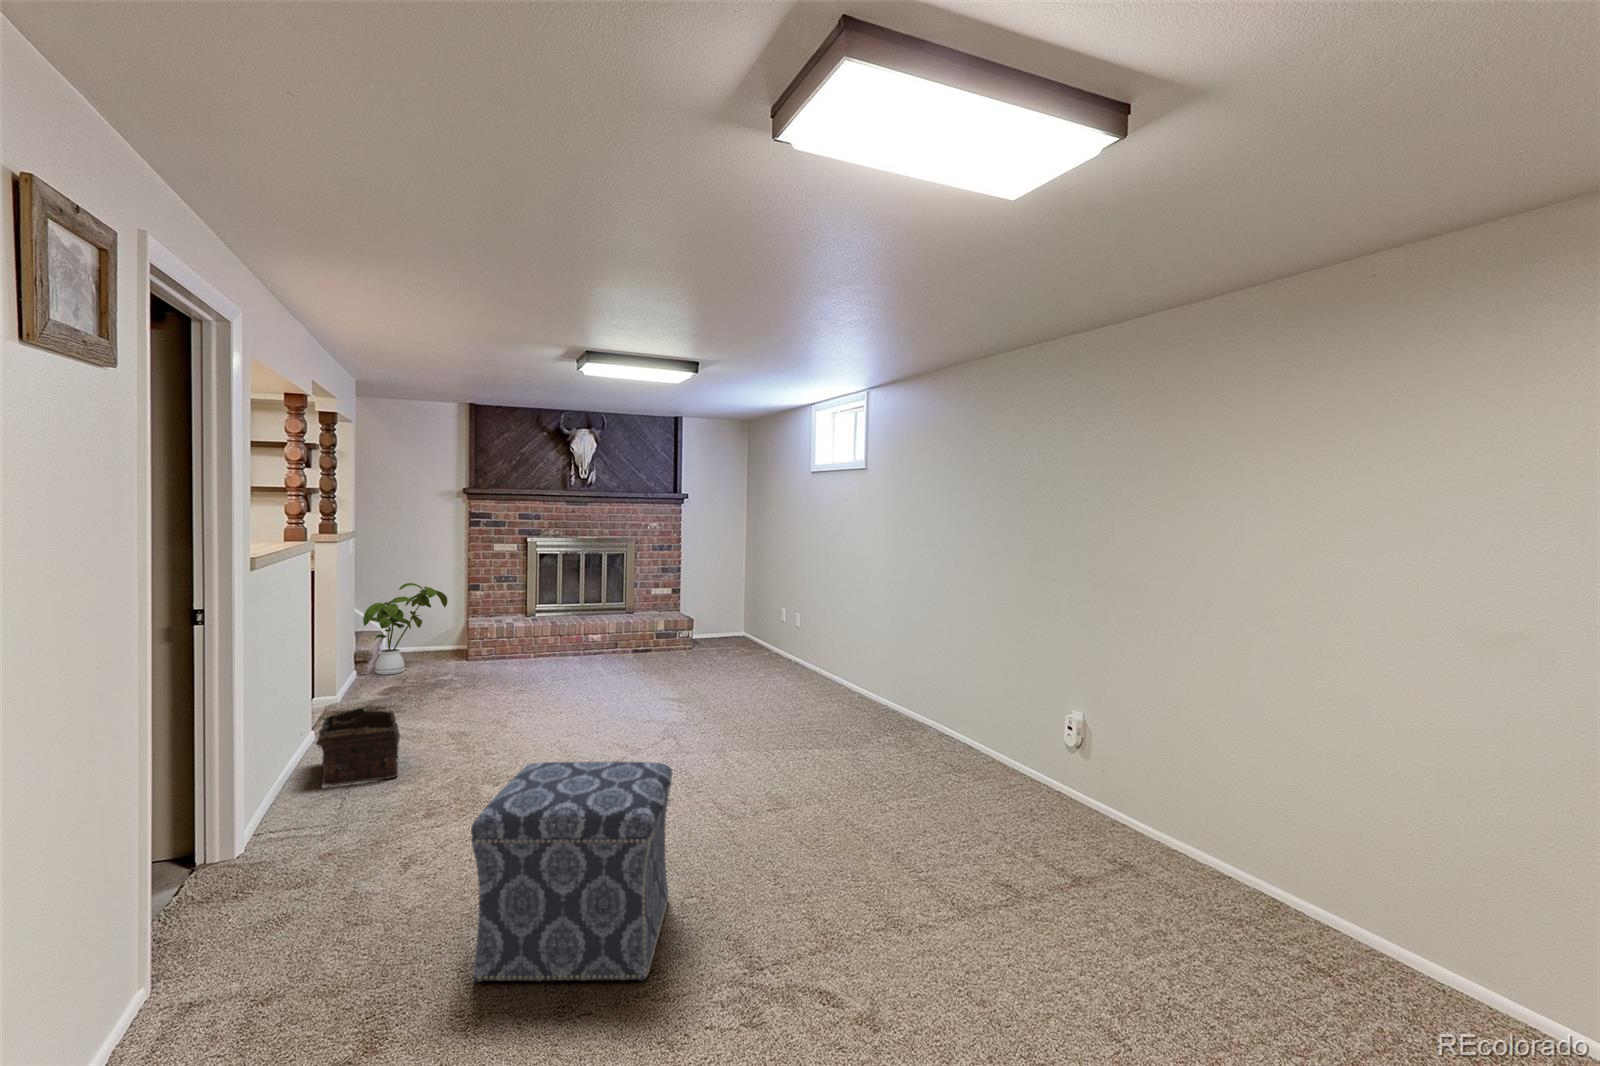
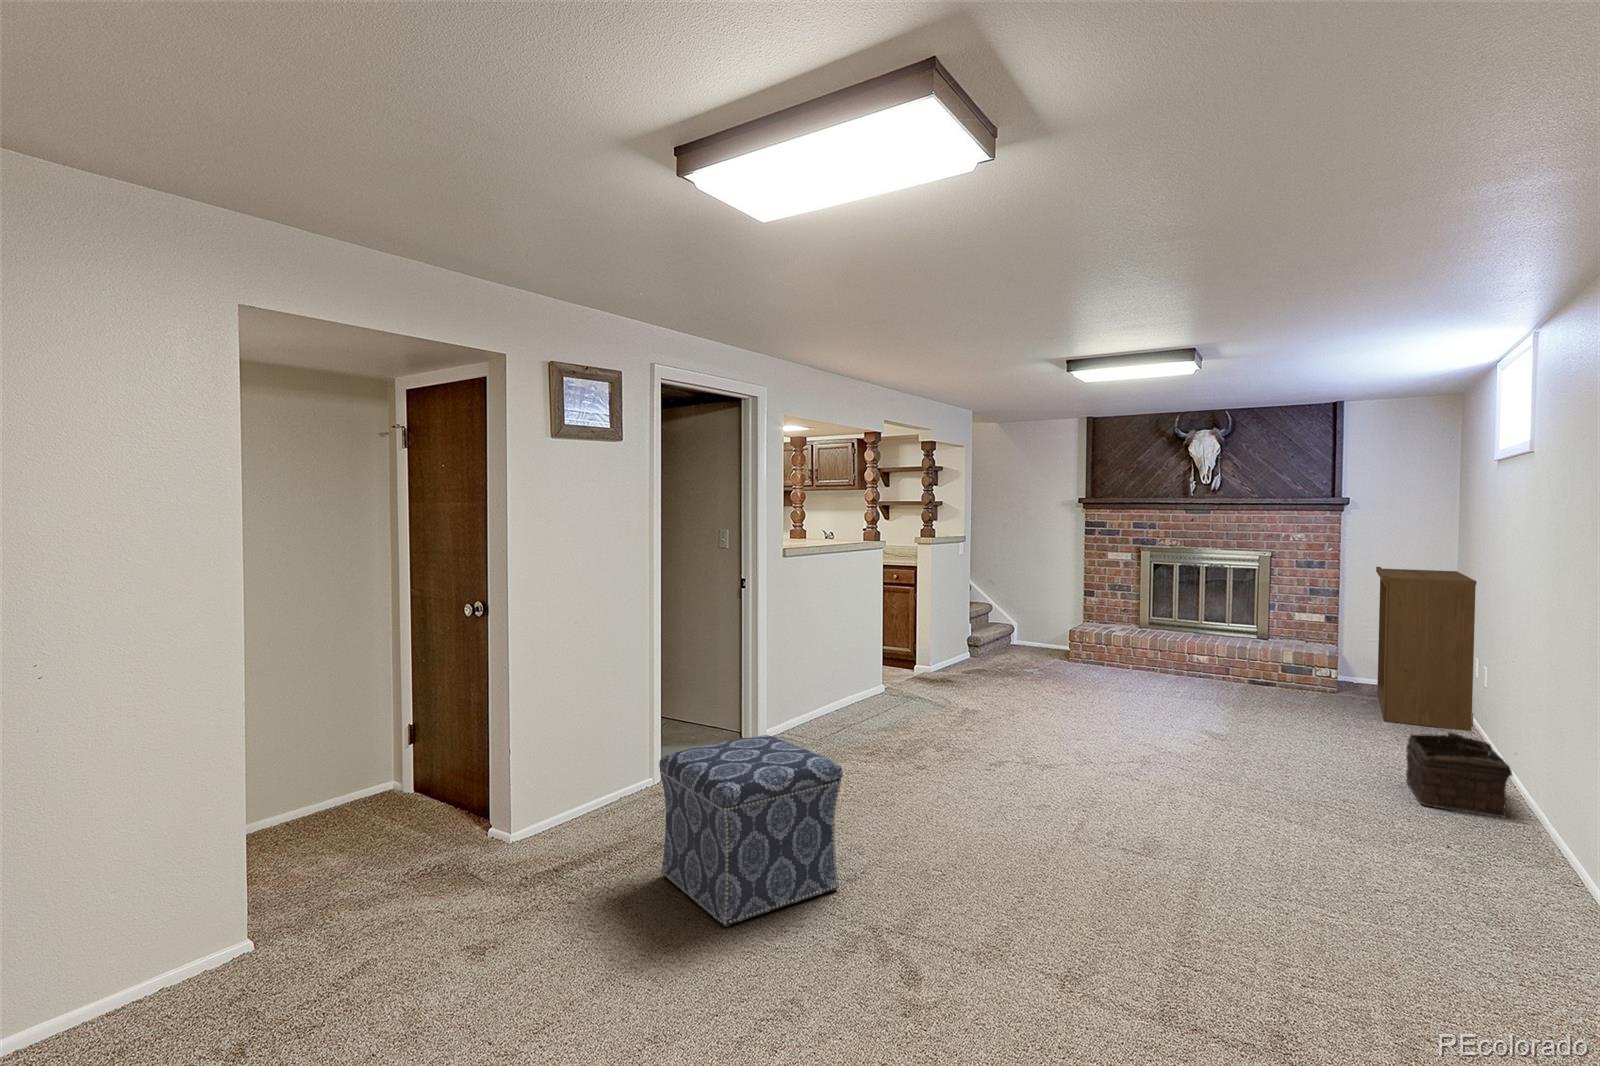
bookshelf: none [717,548,801,660] -> present [1376,567,1476,731]
house plant: present [363,583,447,675] -> none [956,585,1034,665]
basket: present [316,708,400,786] -> present [1406,732,1512,817]

